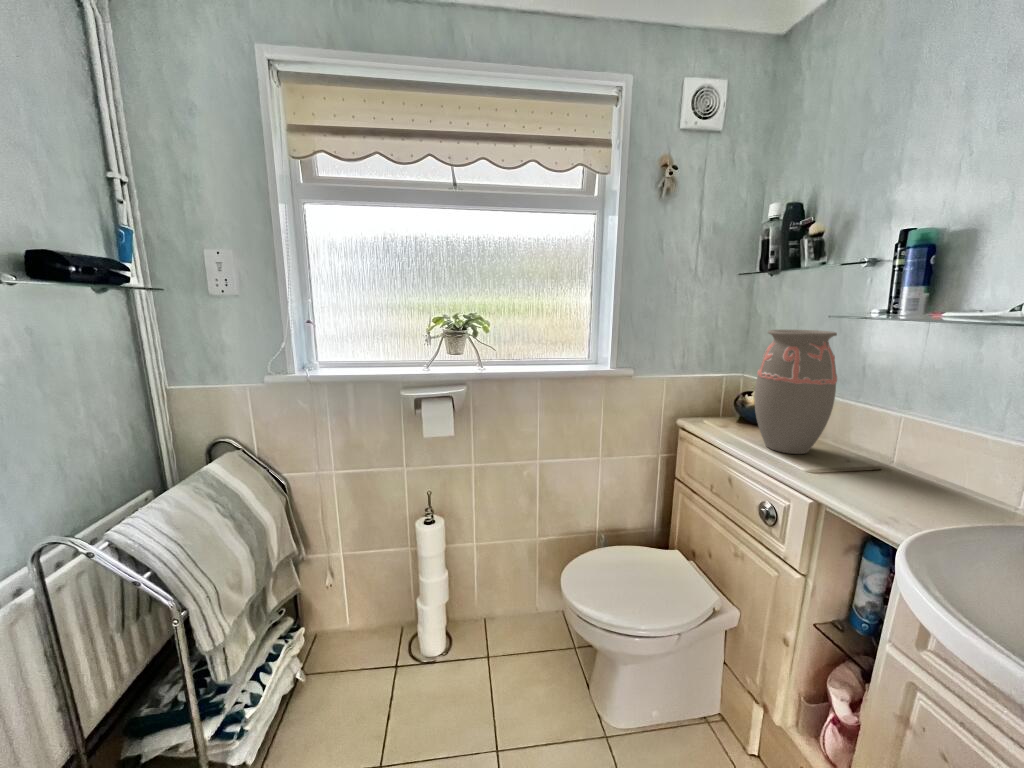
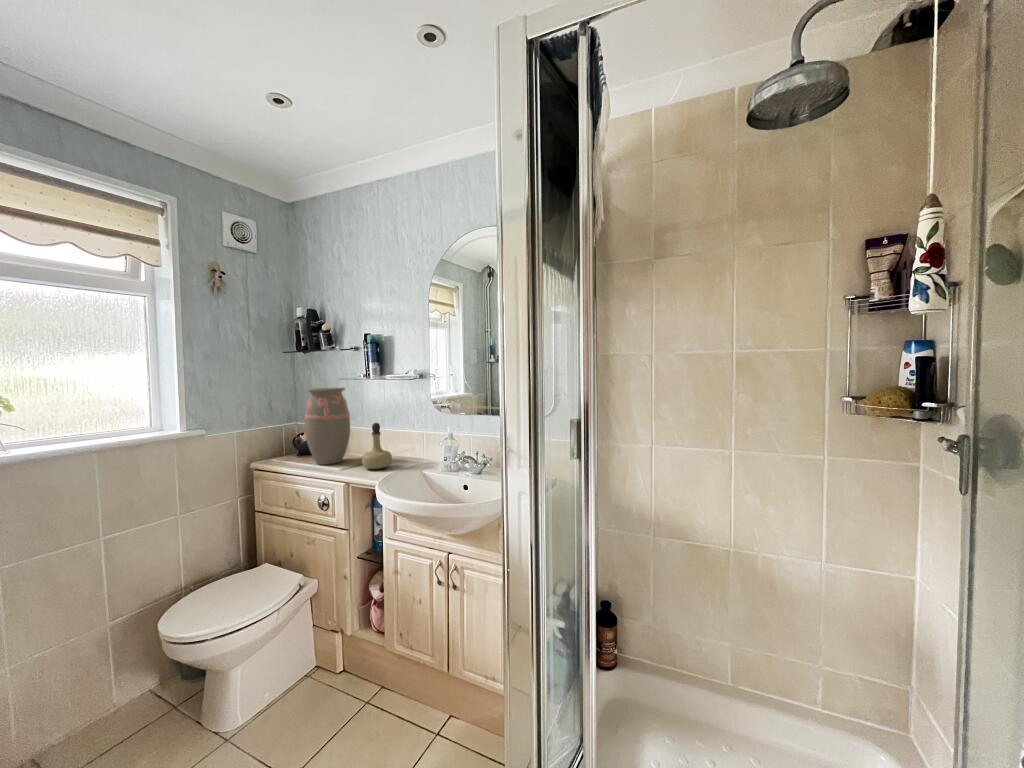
perfume bottle: none [853,408,926,499] -> present [362,423,392,469]

